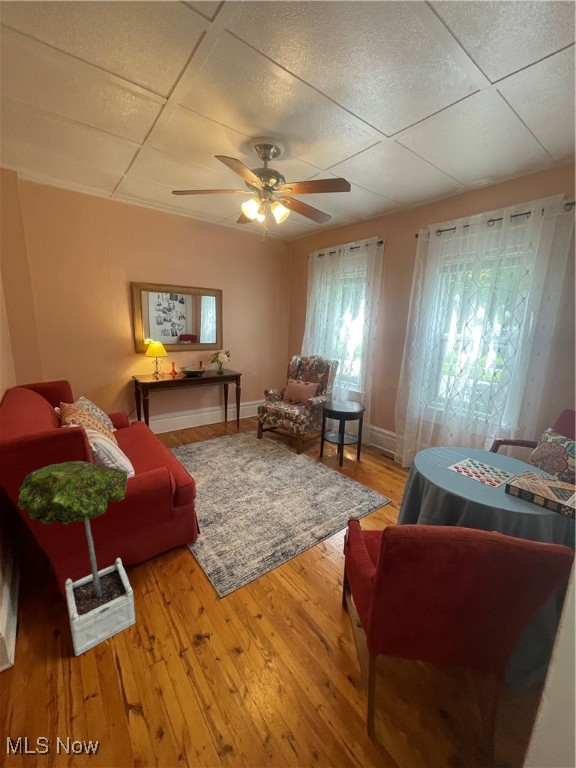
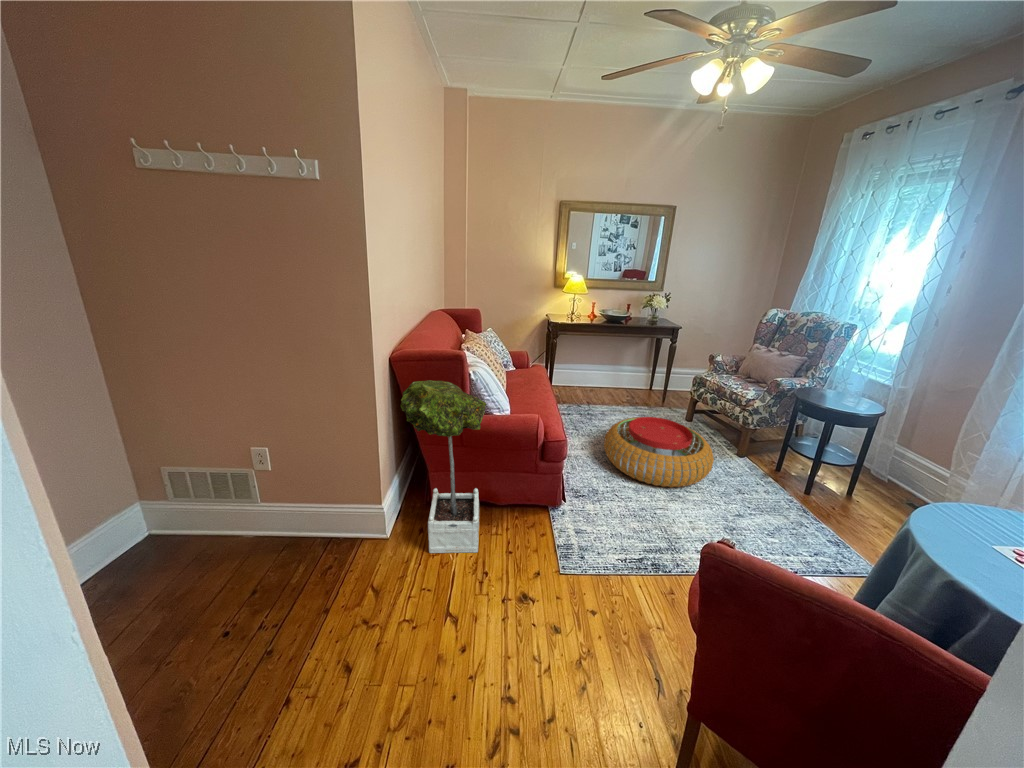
pouf: none [213,441,290,493] -> present [604,417,714,487]

